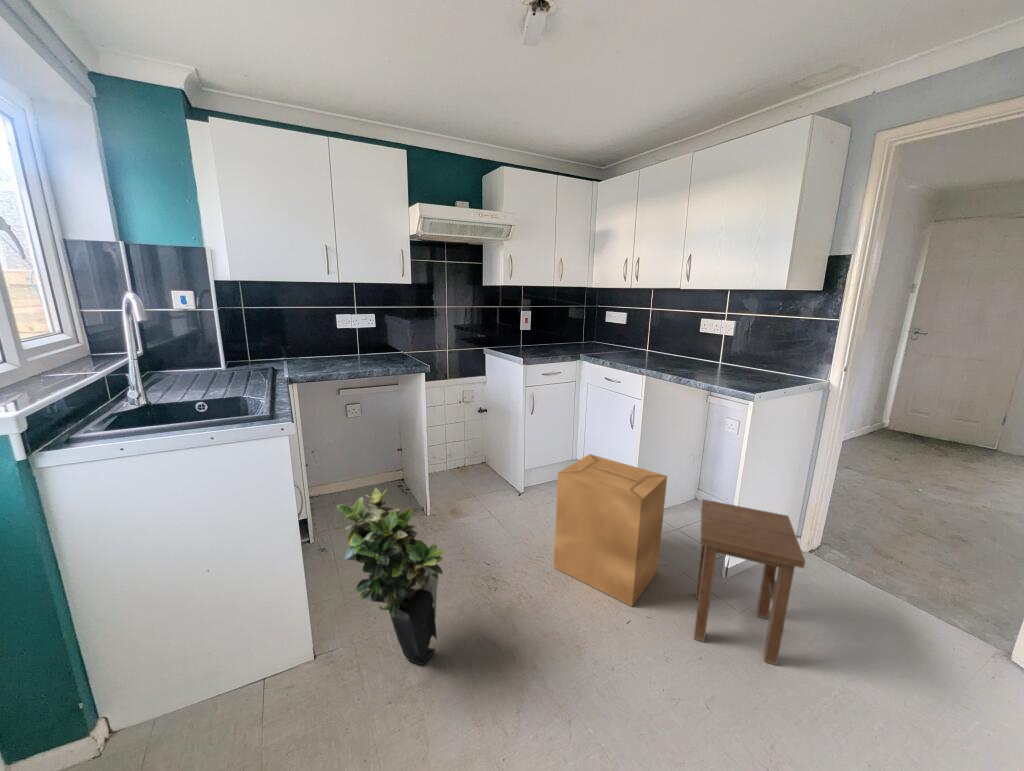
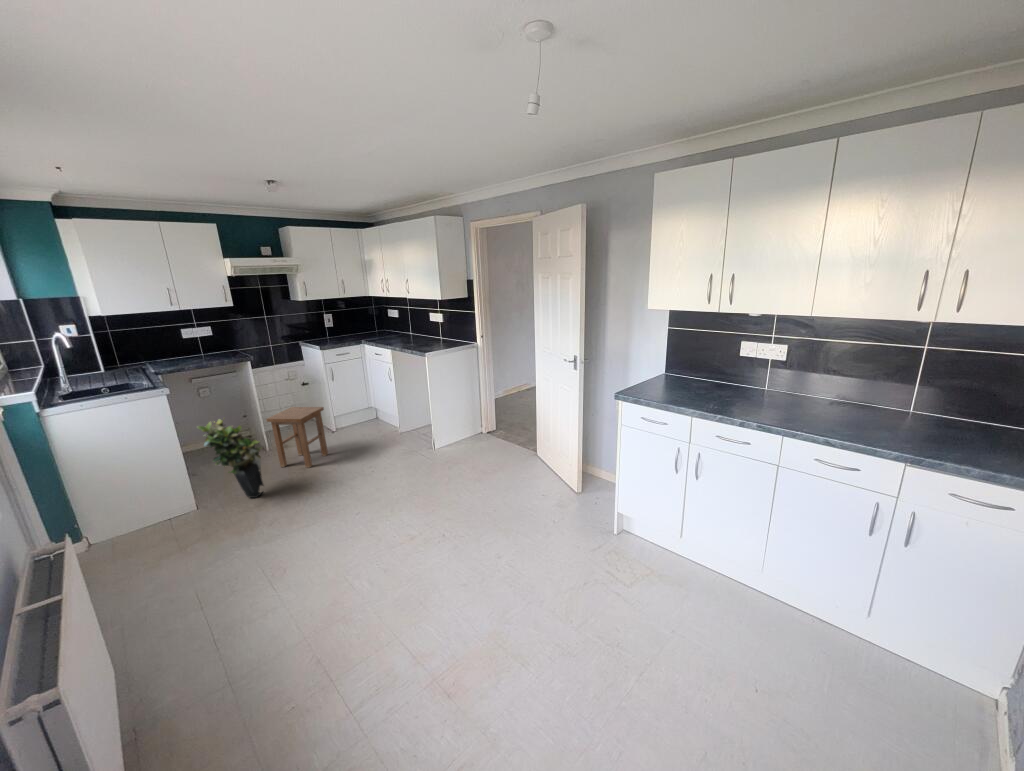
cardboard box: present [554,454,667,606] -> none [332,395,398,463]
stool: present [694,499,805,665] -> present [266,407,328,468]

